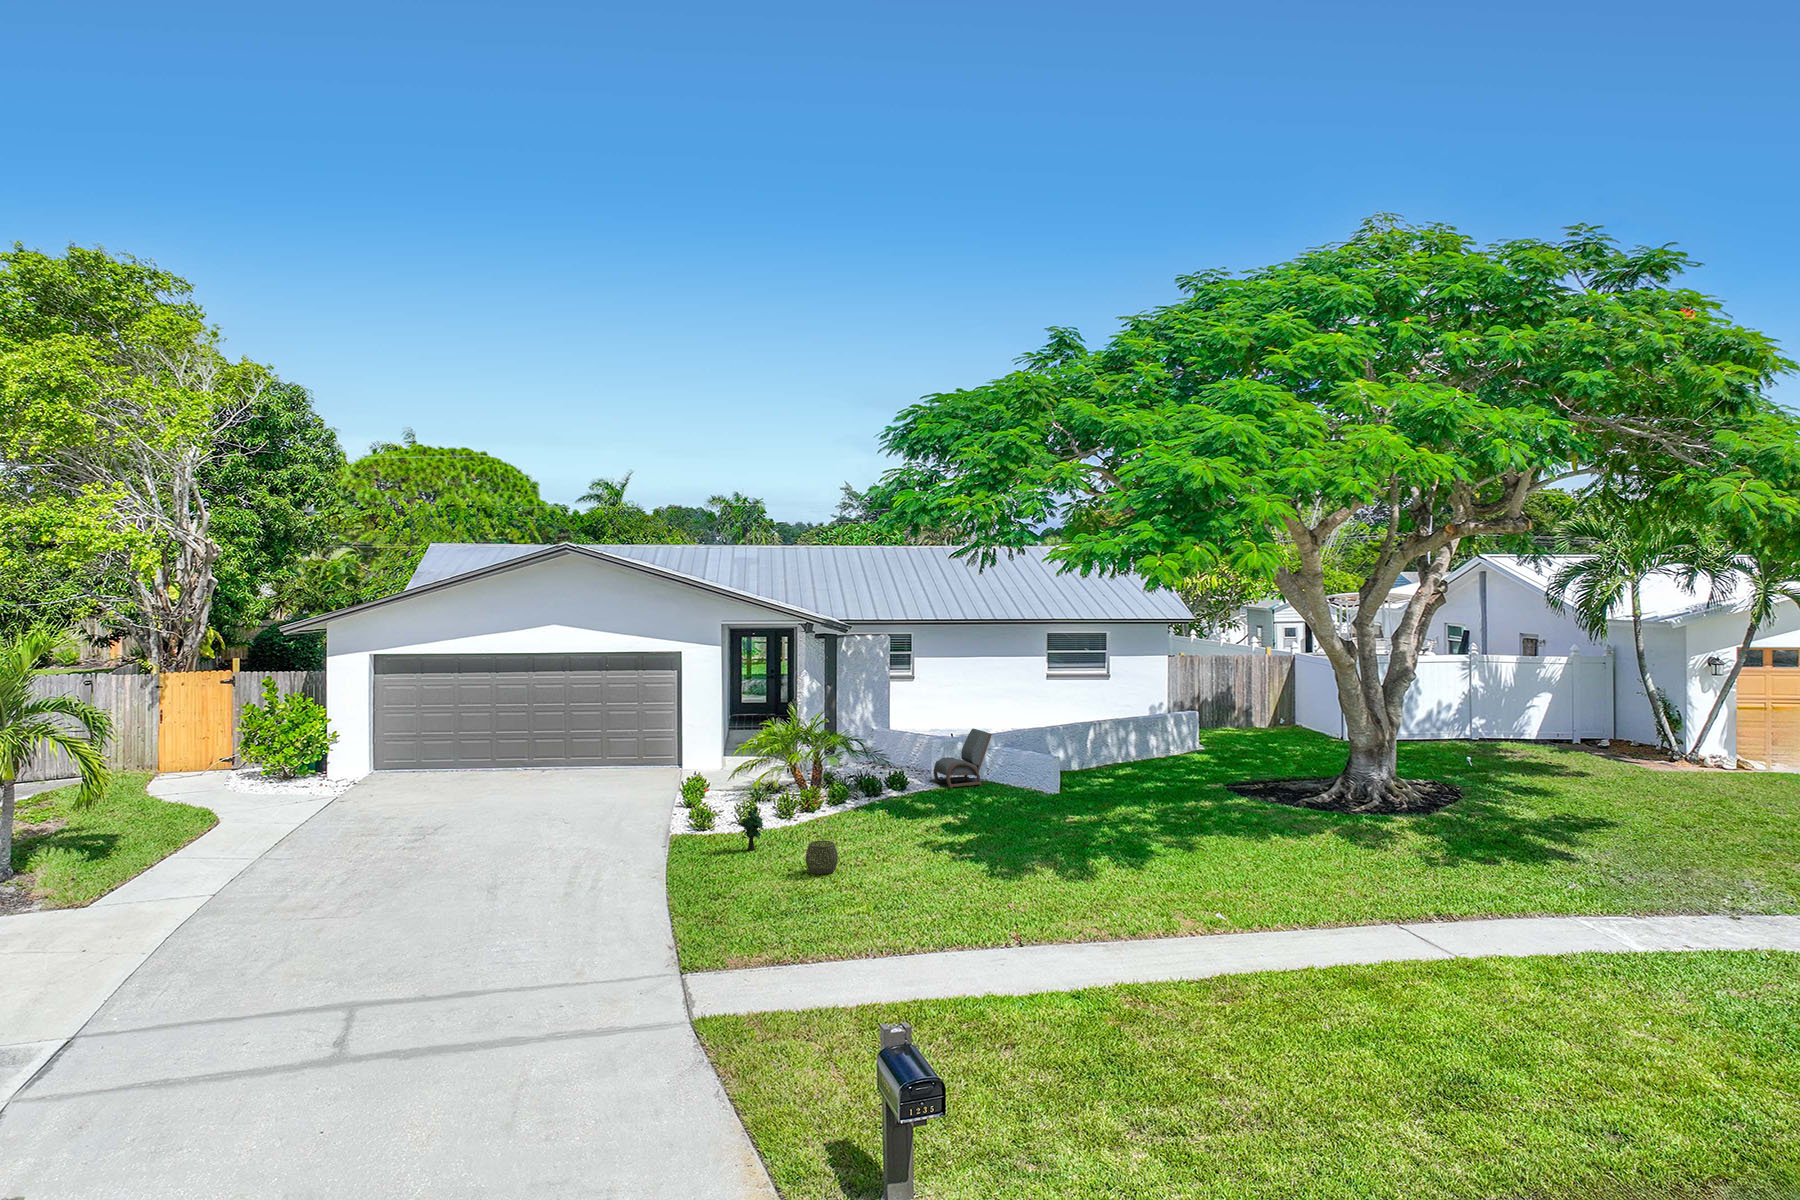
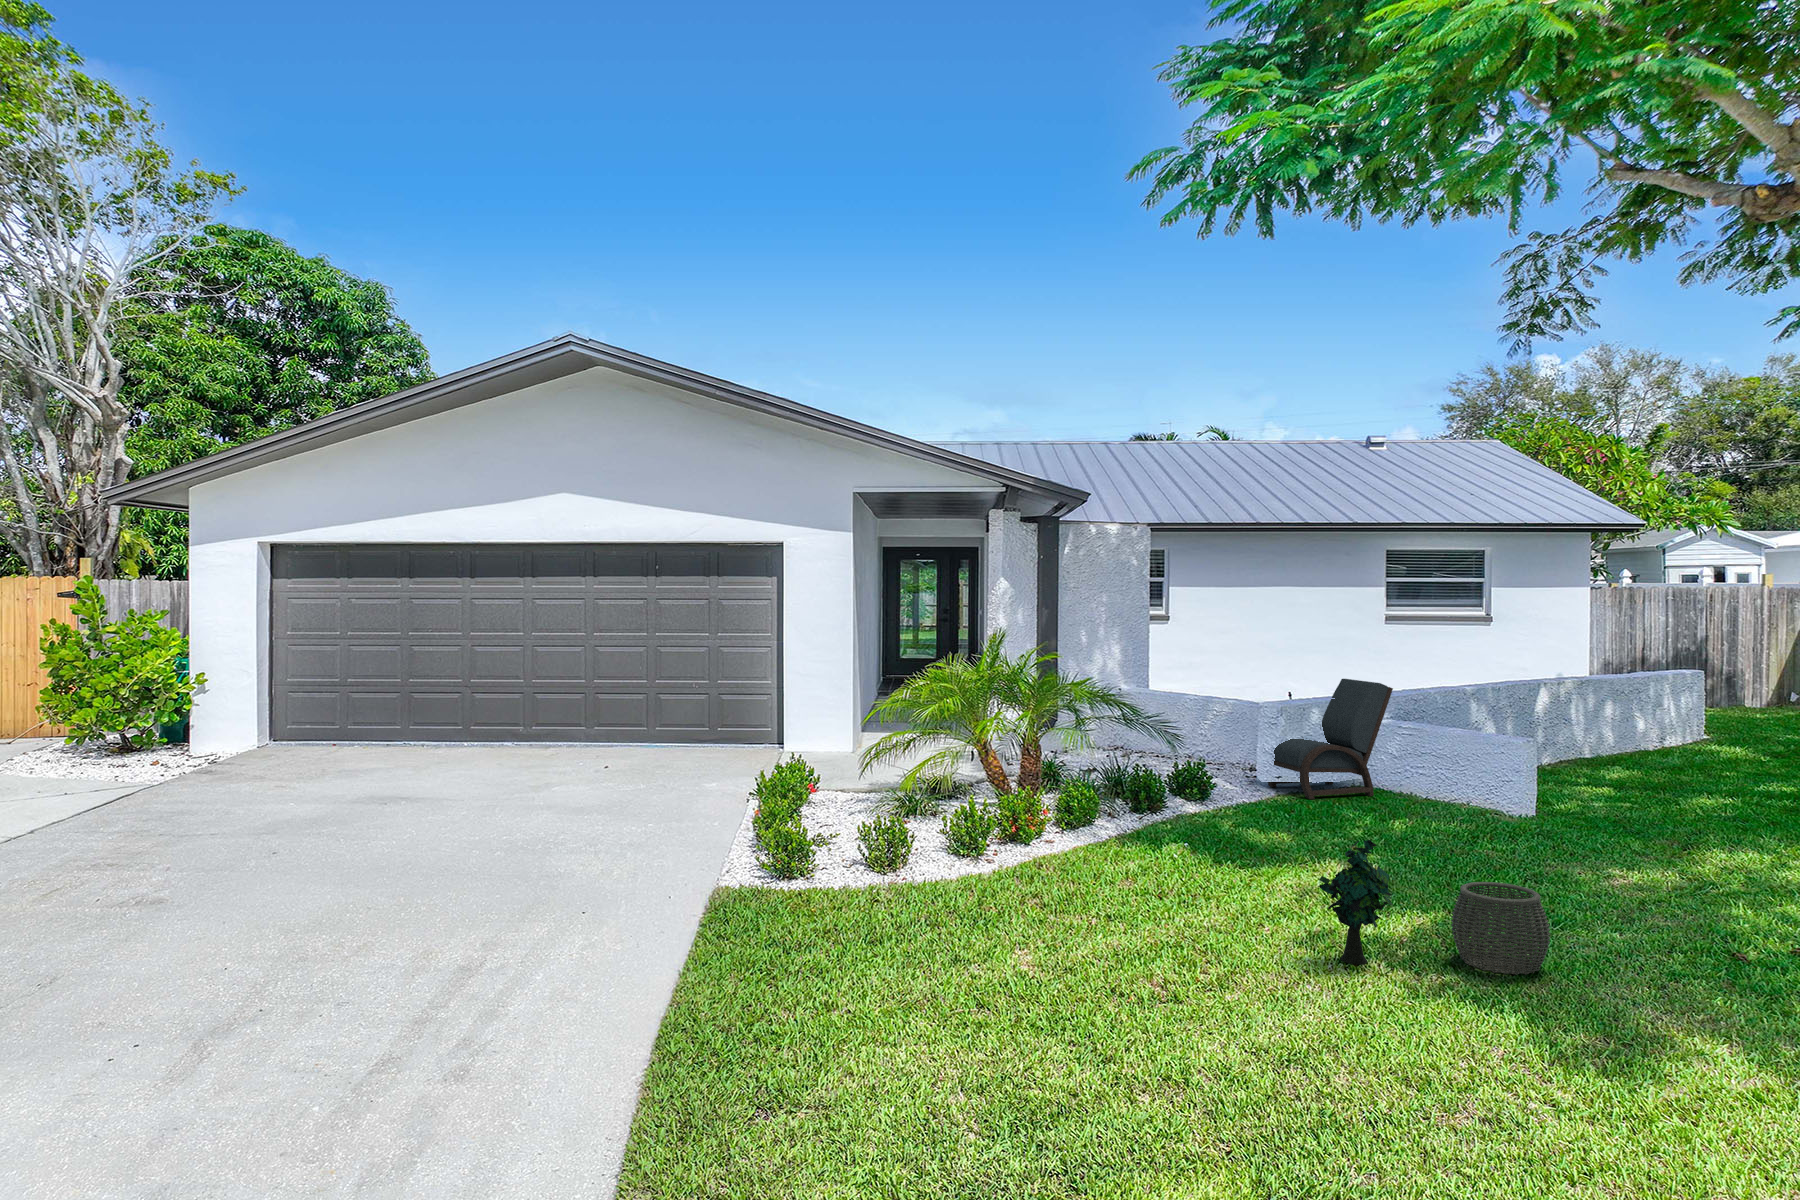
decorative plant: present [740,807,764,851] -> present [1318,840,1393,964]
woven basket: present [806,840,838,874] -> present [1451,882,1550,975]

